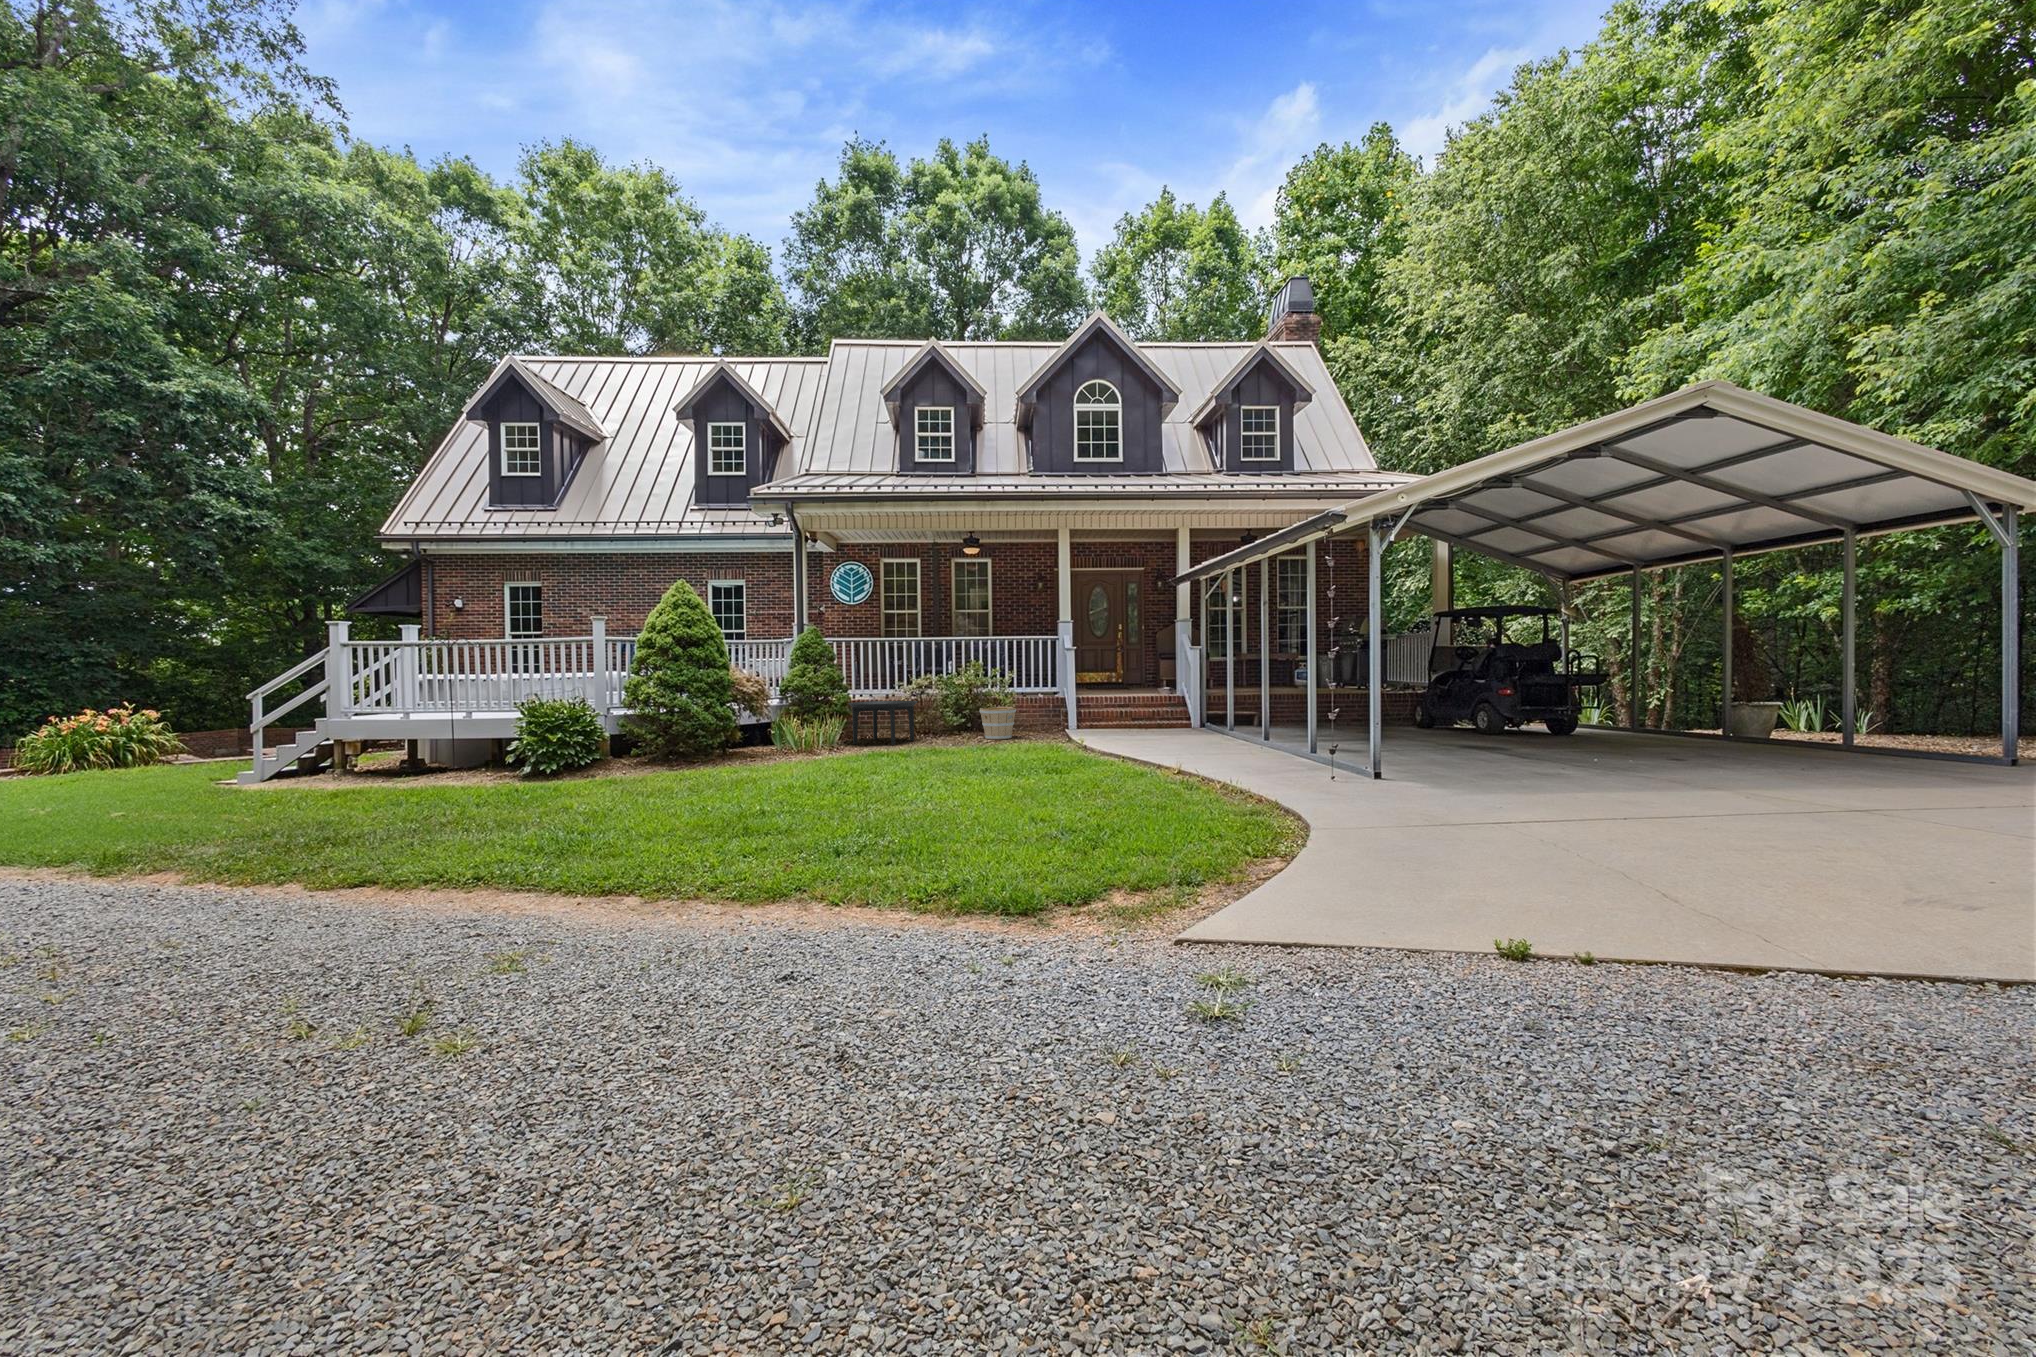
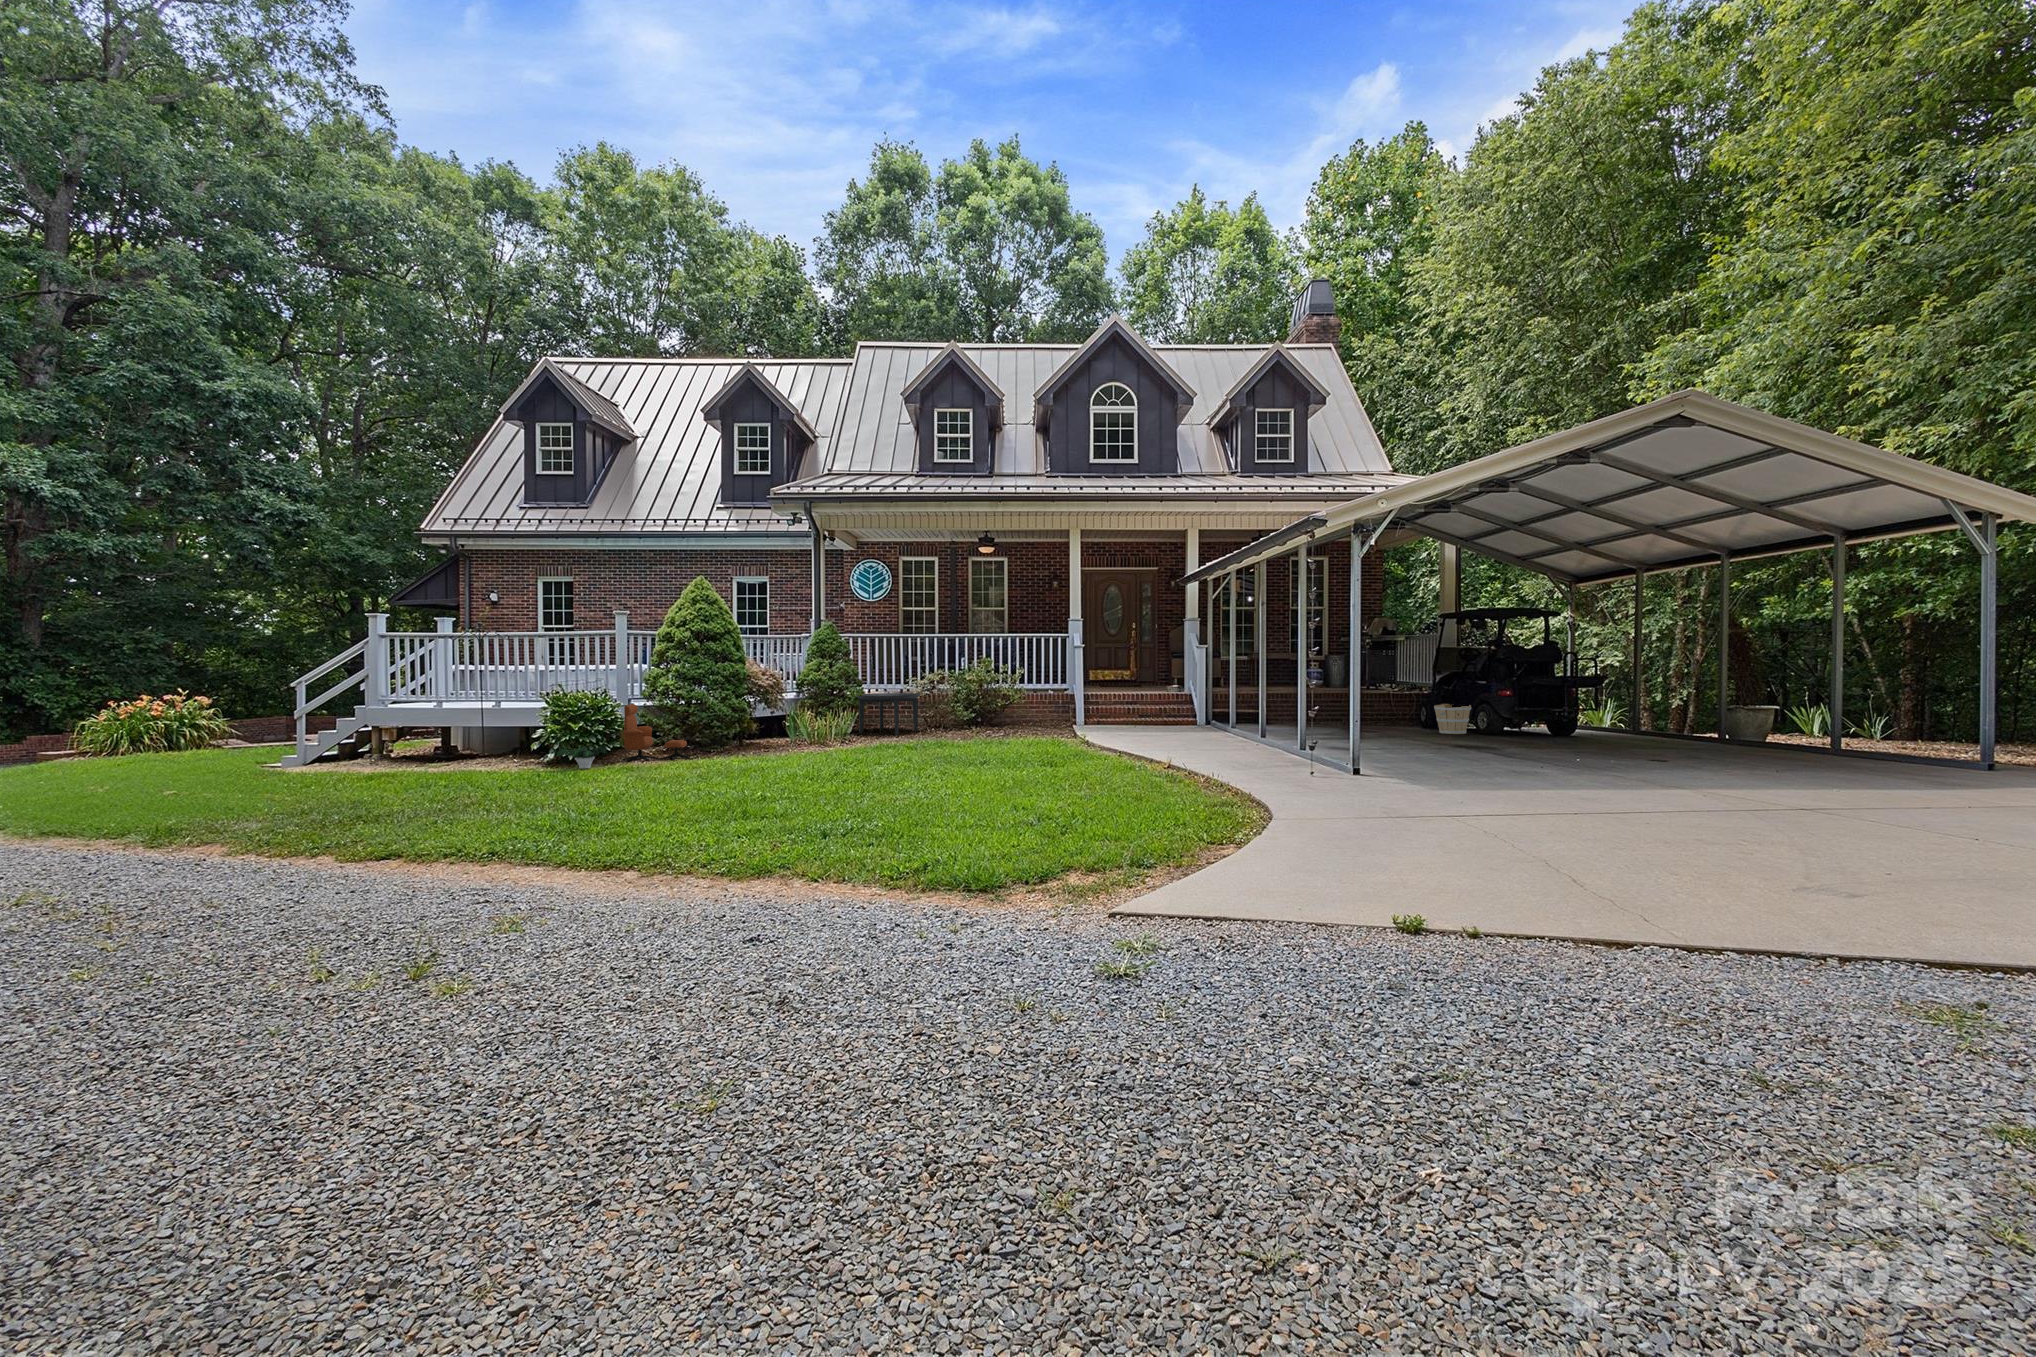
wooden bucket: present [980,707,1016,740] -> present [1434,704,1471,734]
lounge chair: none [604,715,676,777] -> present [623,704,690,762]
potted plant: none [534,760,589,785] -> present [556,746,607,768]

